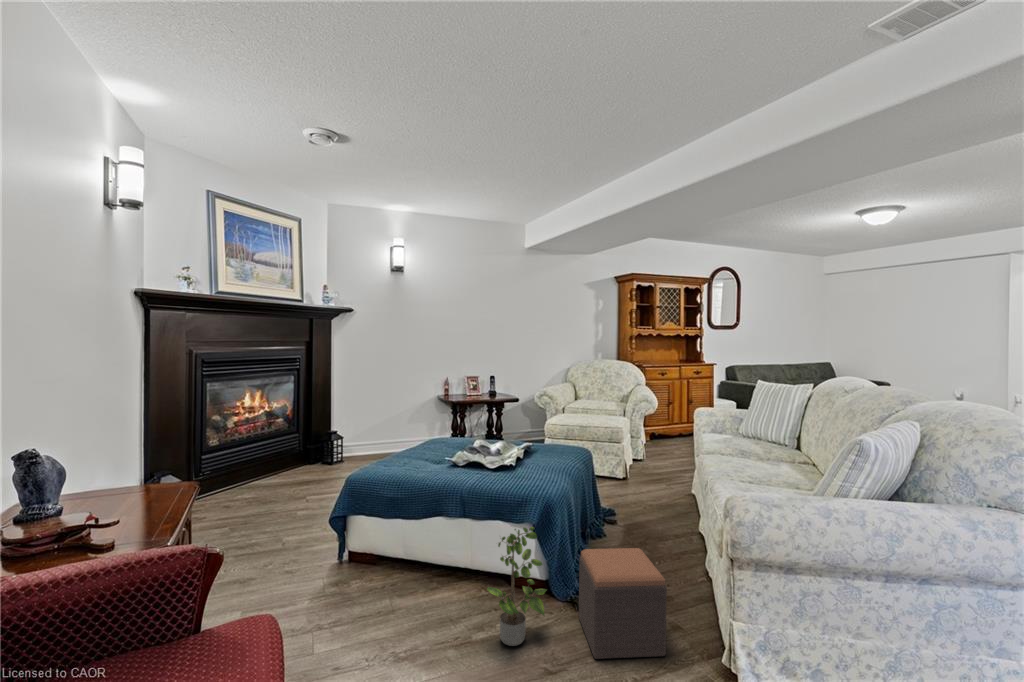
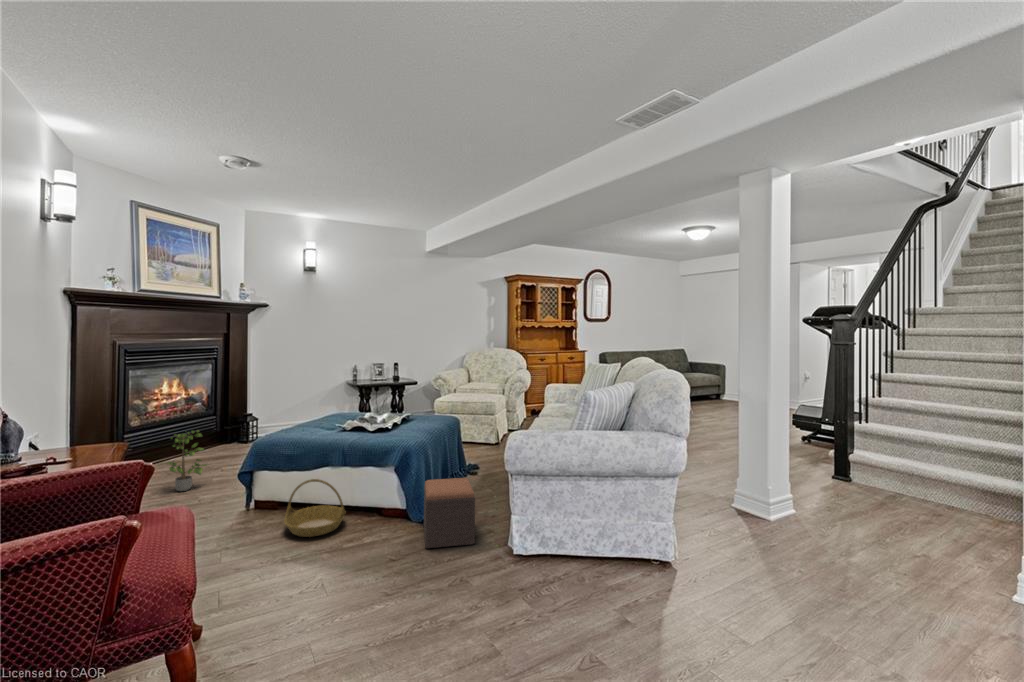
potted plant: present [487,527,546,646] -> present [168,431,207,491]
basket: none [390,539,469,622] -> present [284,479,346,537]

